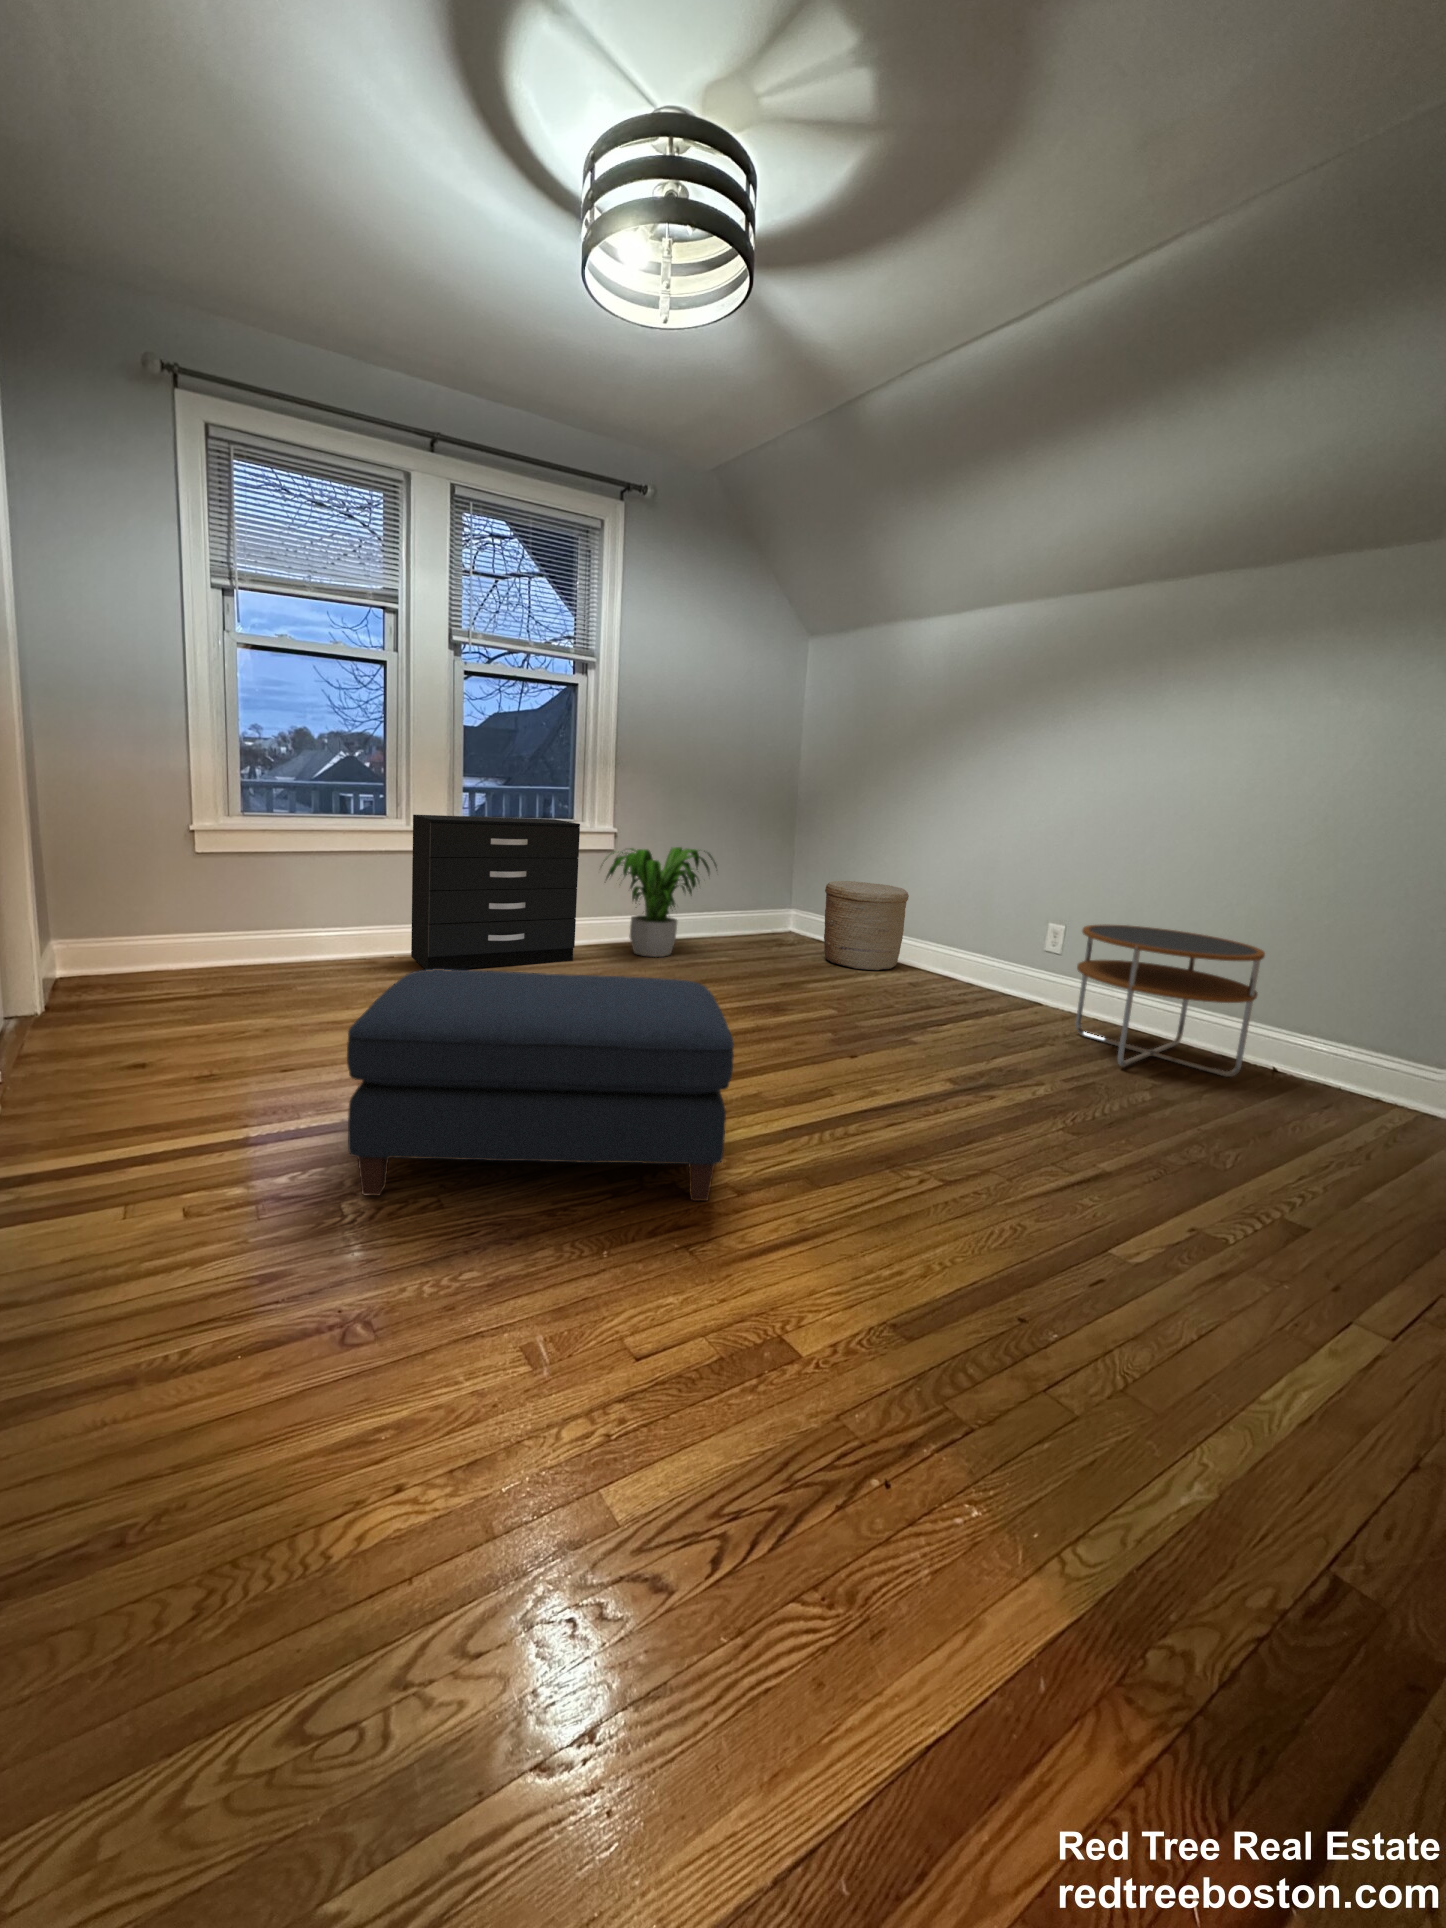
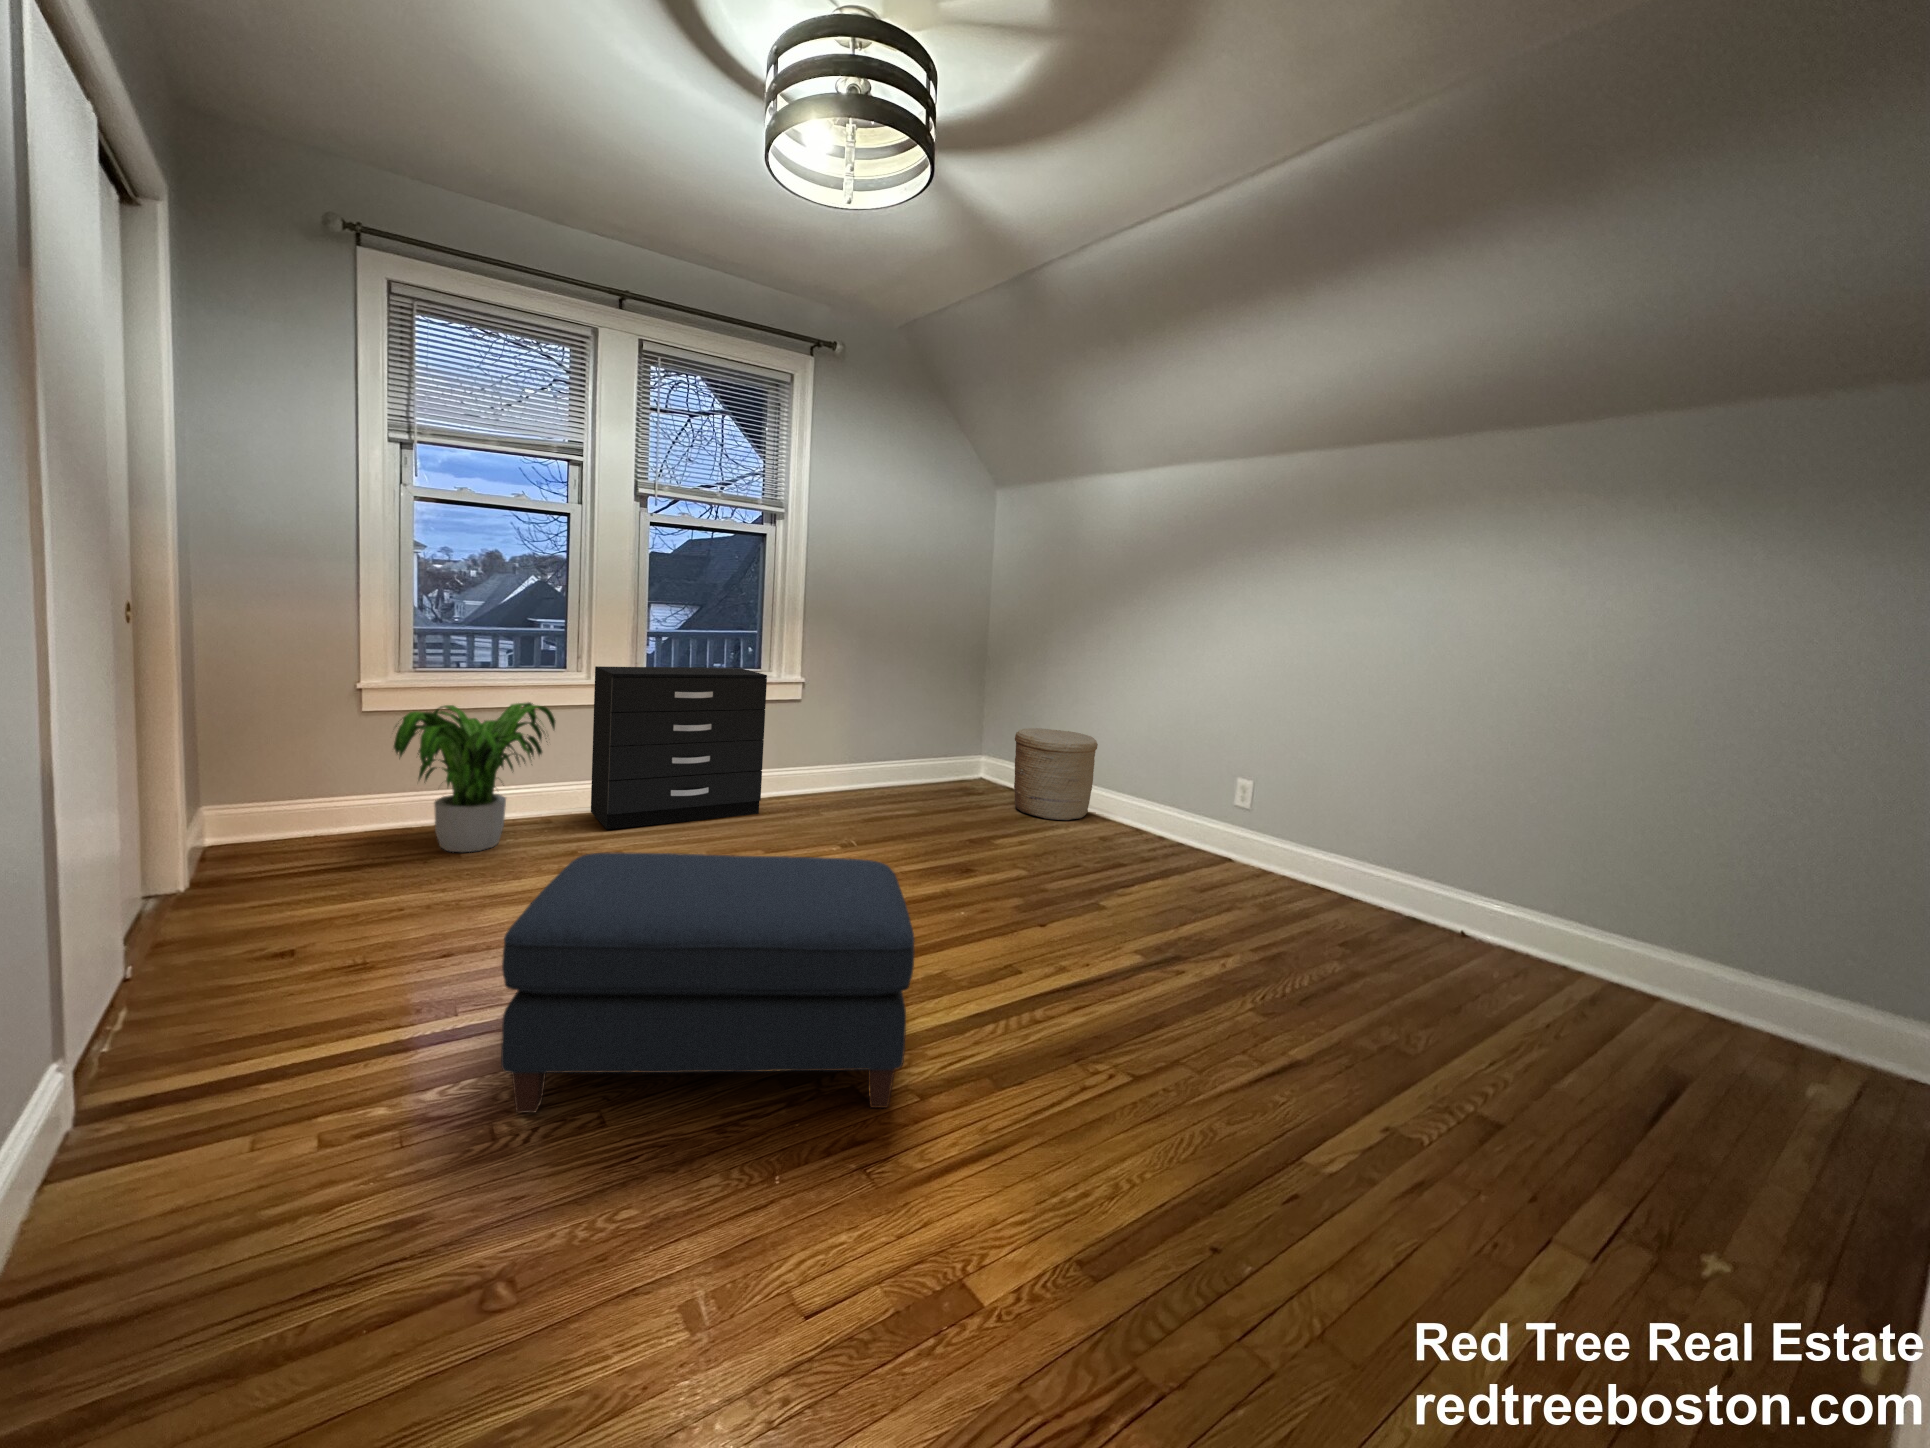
potted plant: present [606,847,716,957] -> present [394,702,555,852]
side table: present [1076,924,1265,1077] -> none [1264,782,1446,940]

